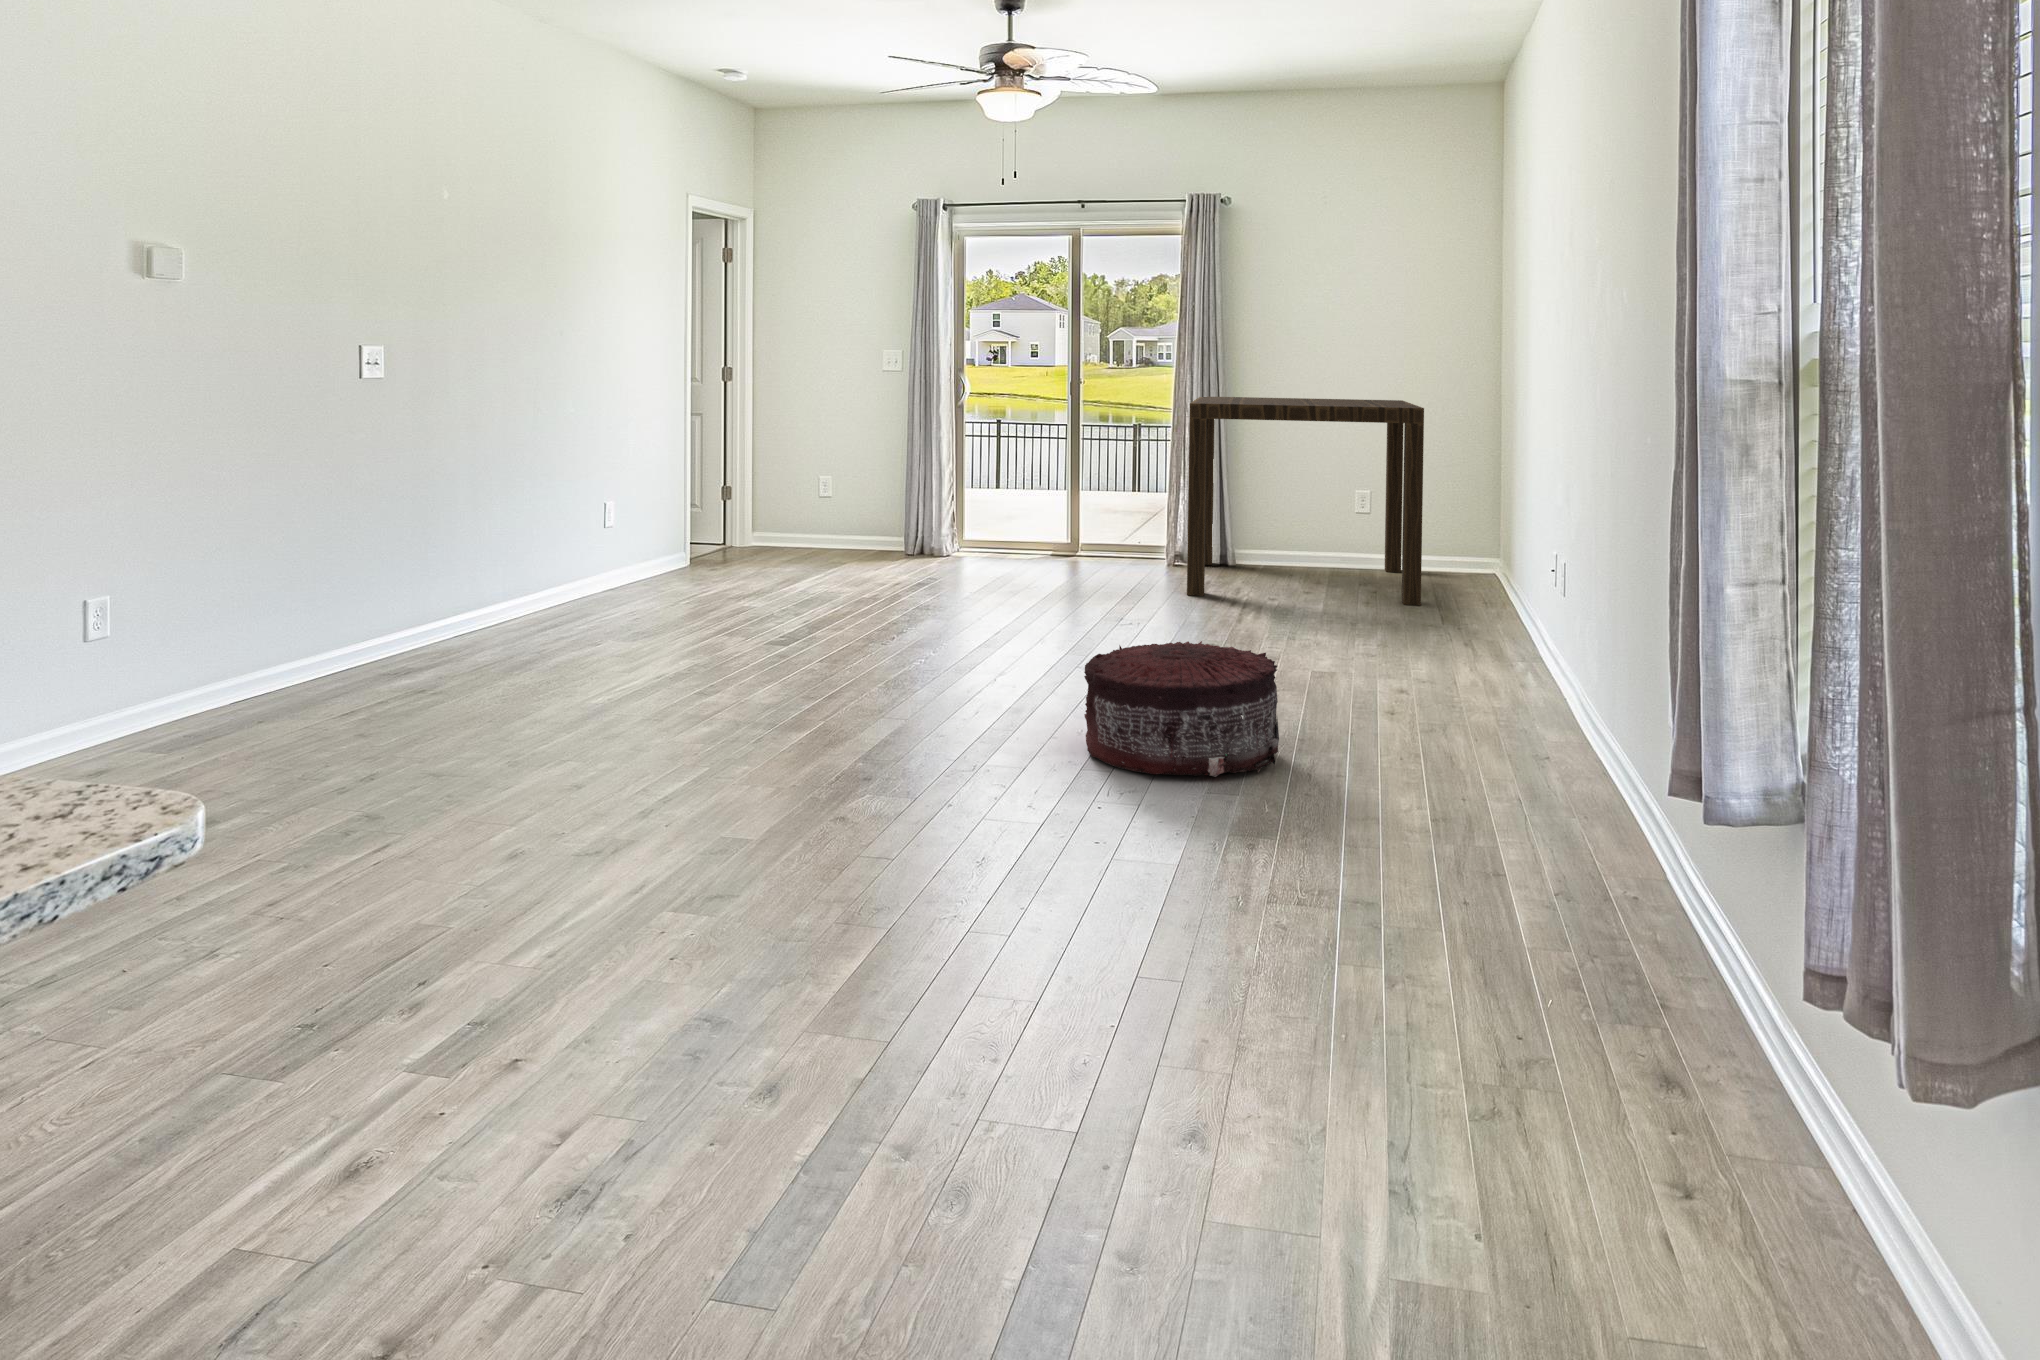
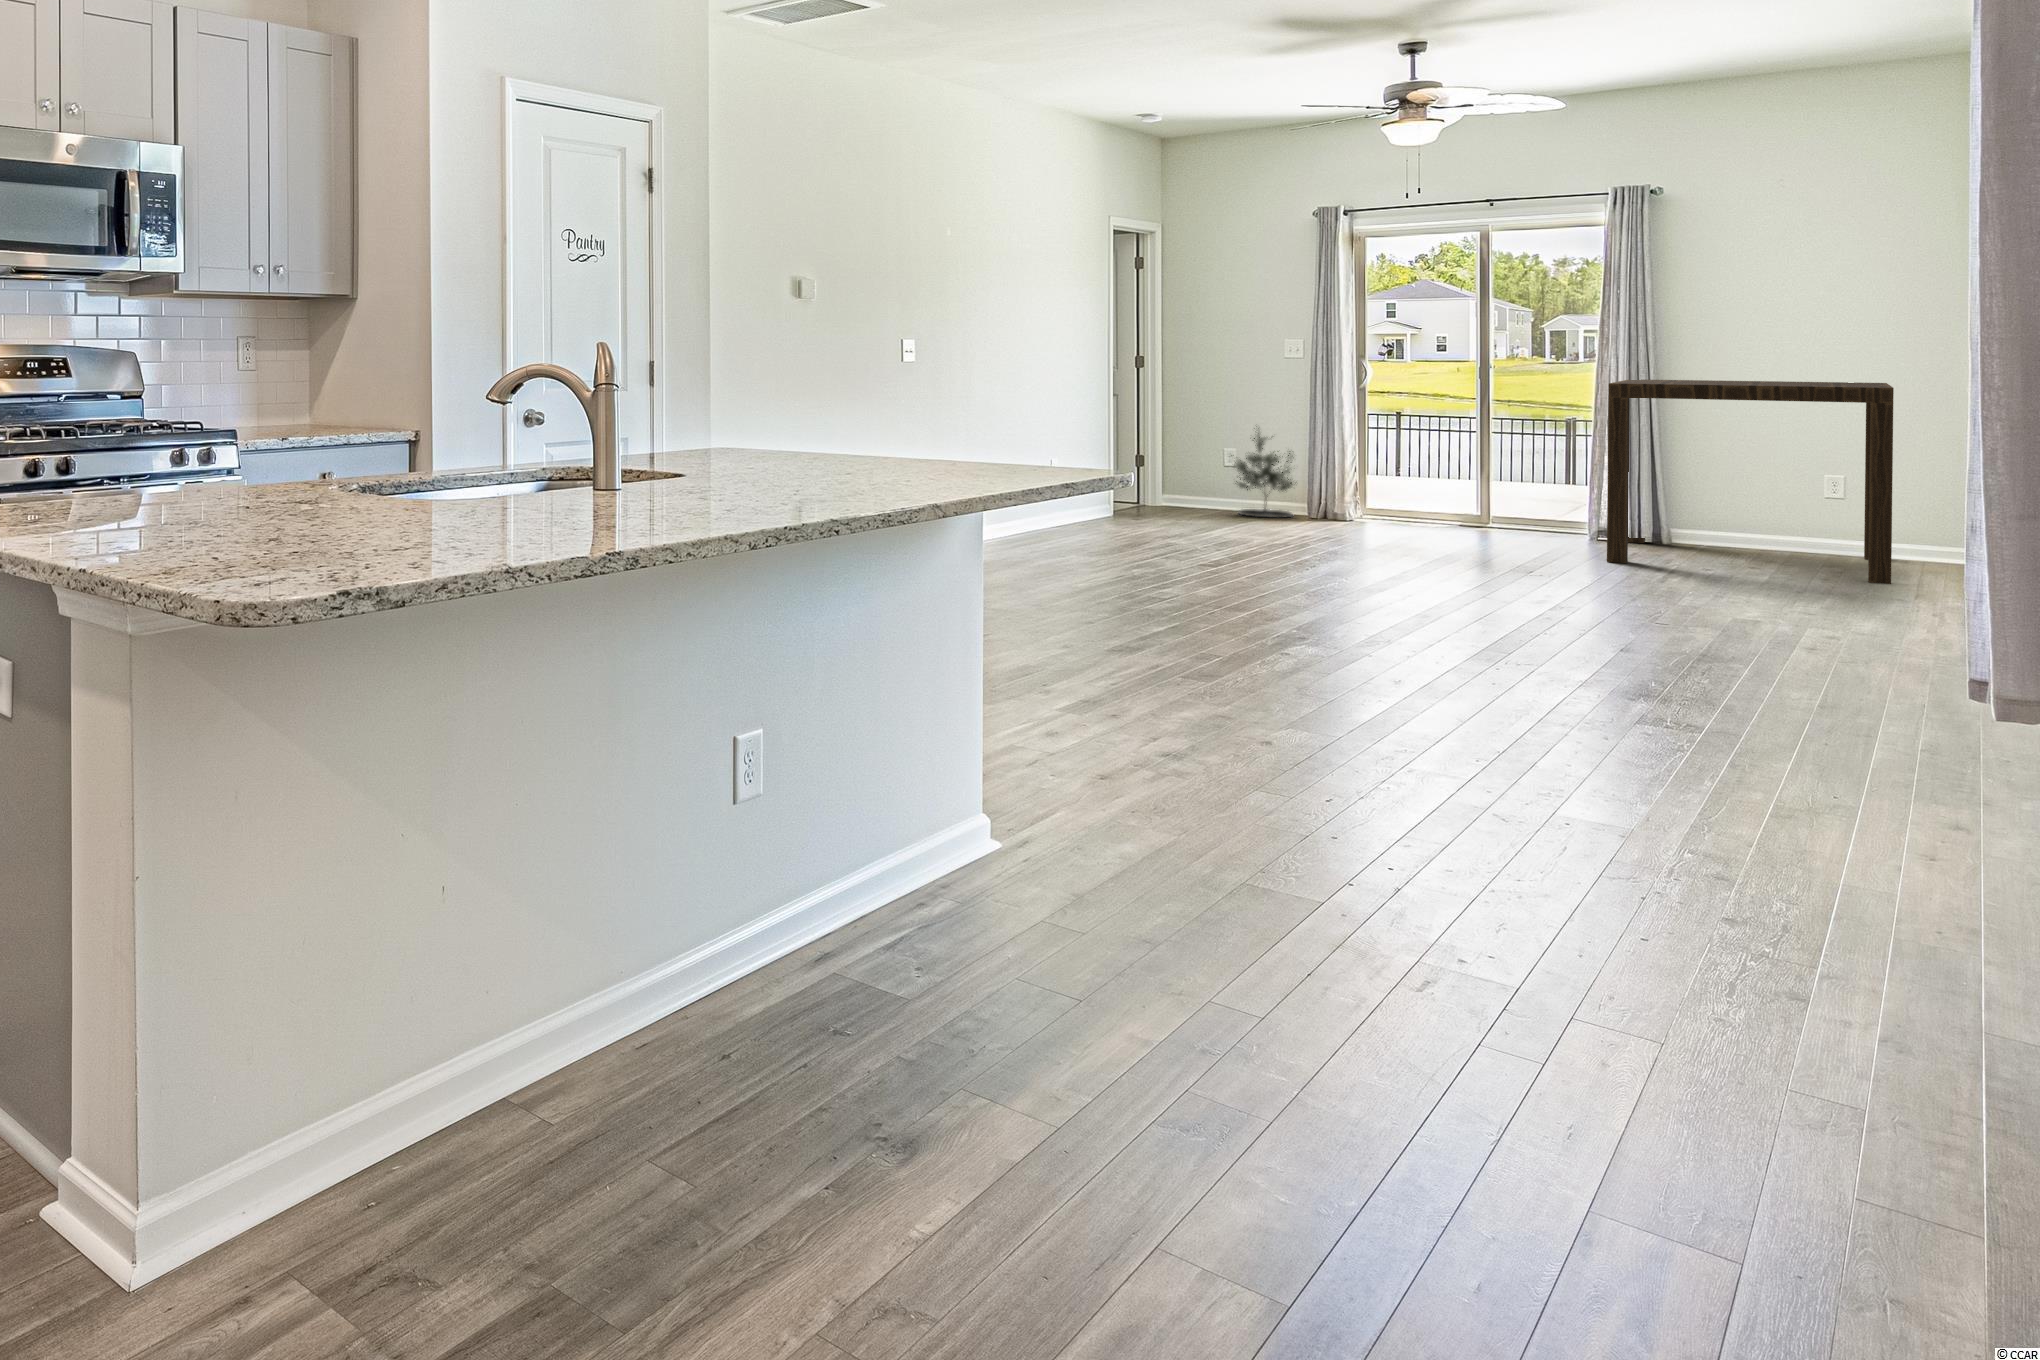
potted tree: none [824,446,898,553] -> present [1231,426,1294,518]
pouf: present [1084,641,1279,777] -> none [1481,563,1664,661]

